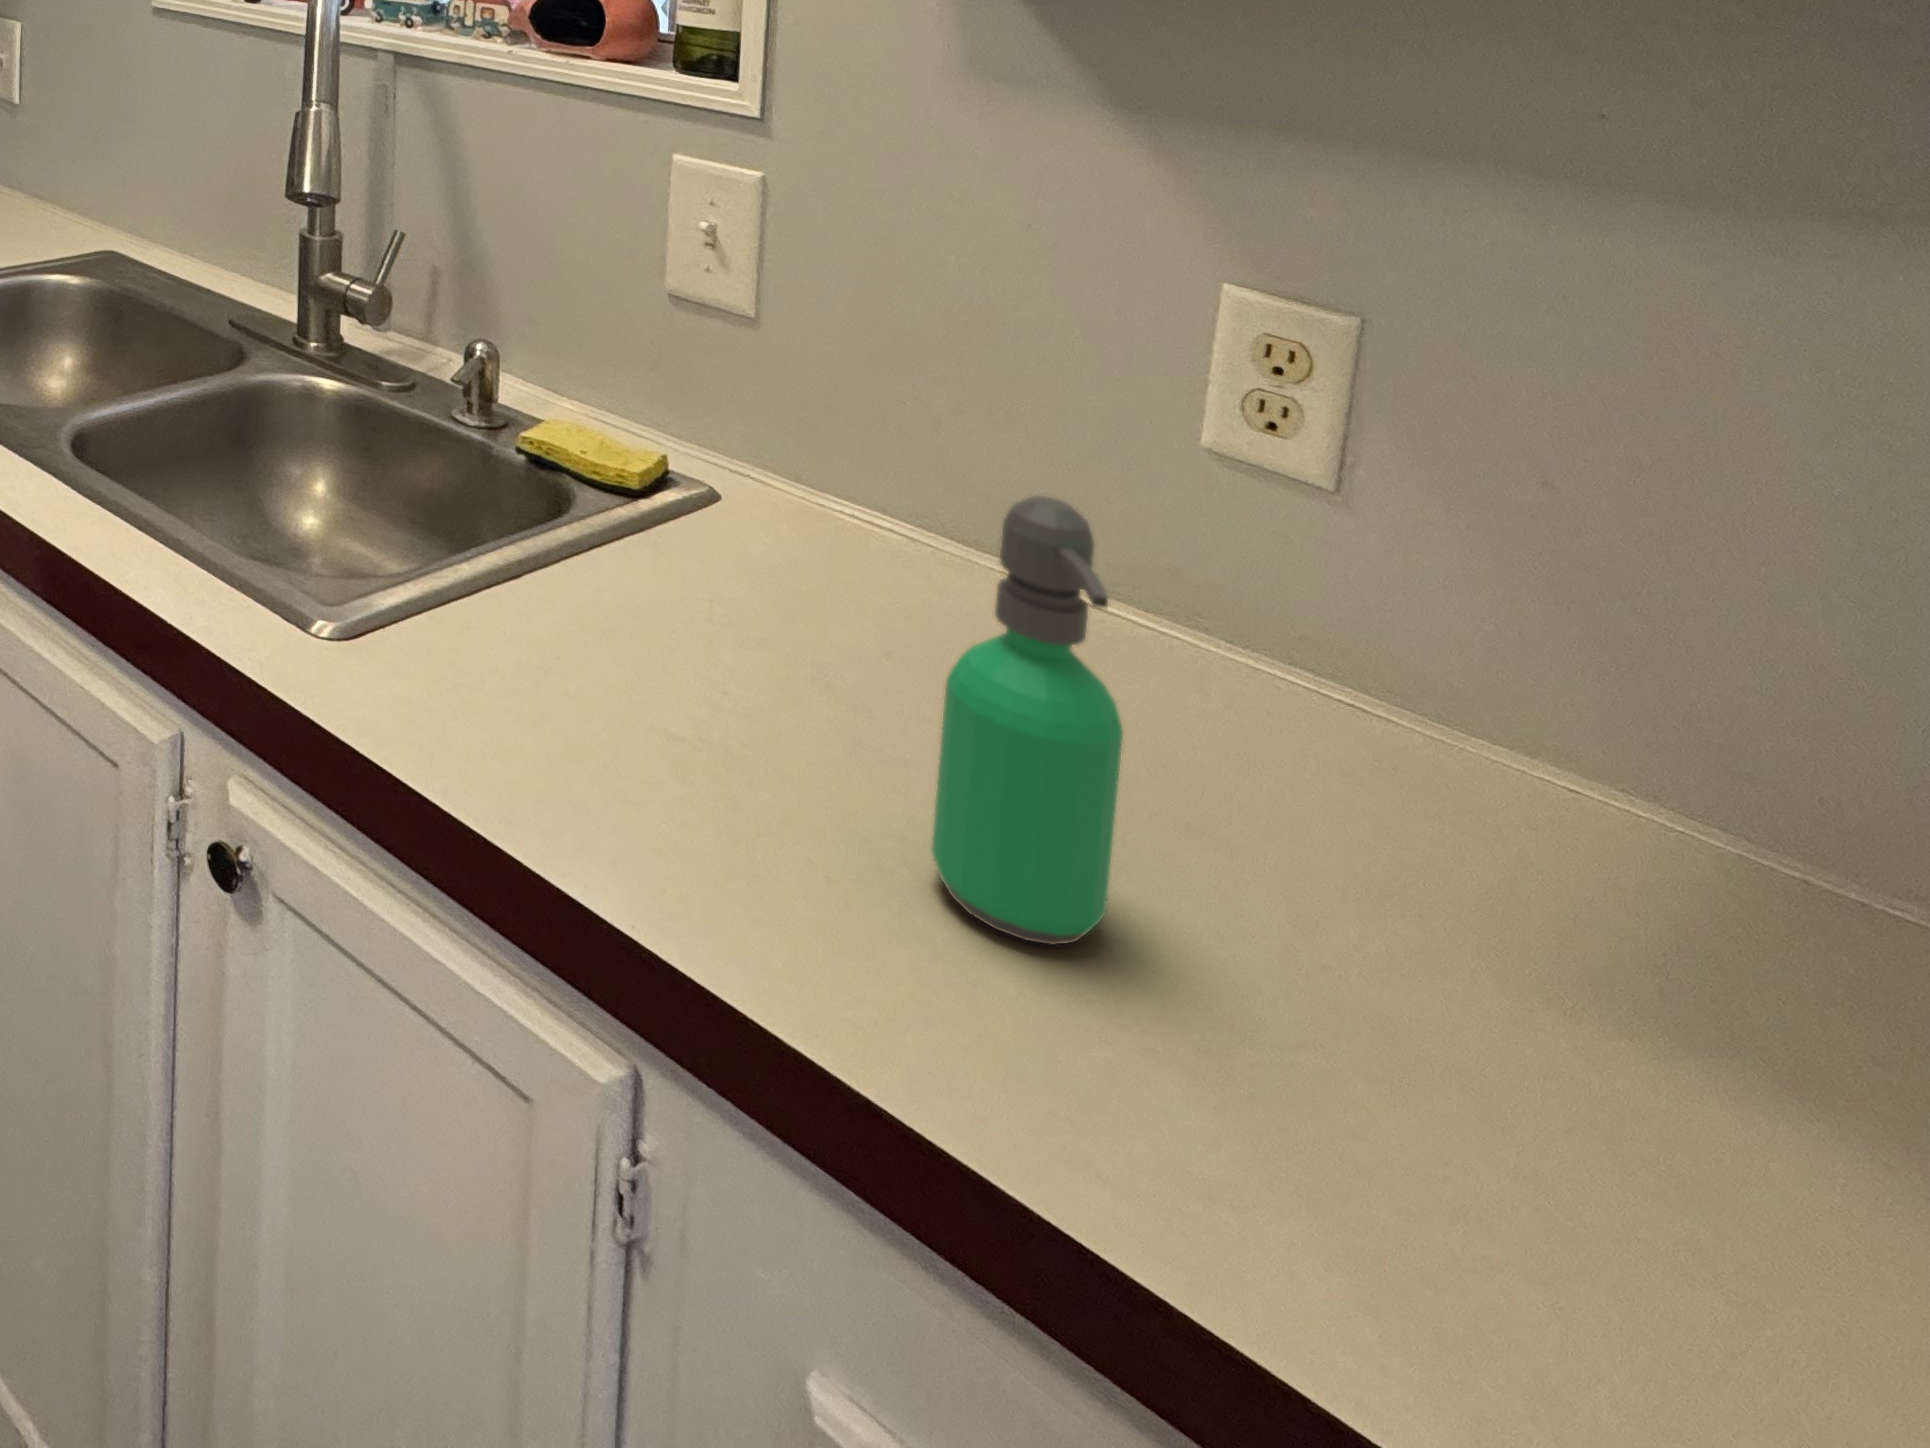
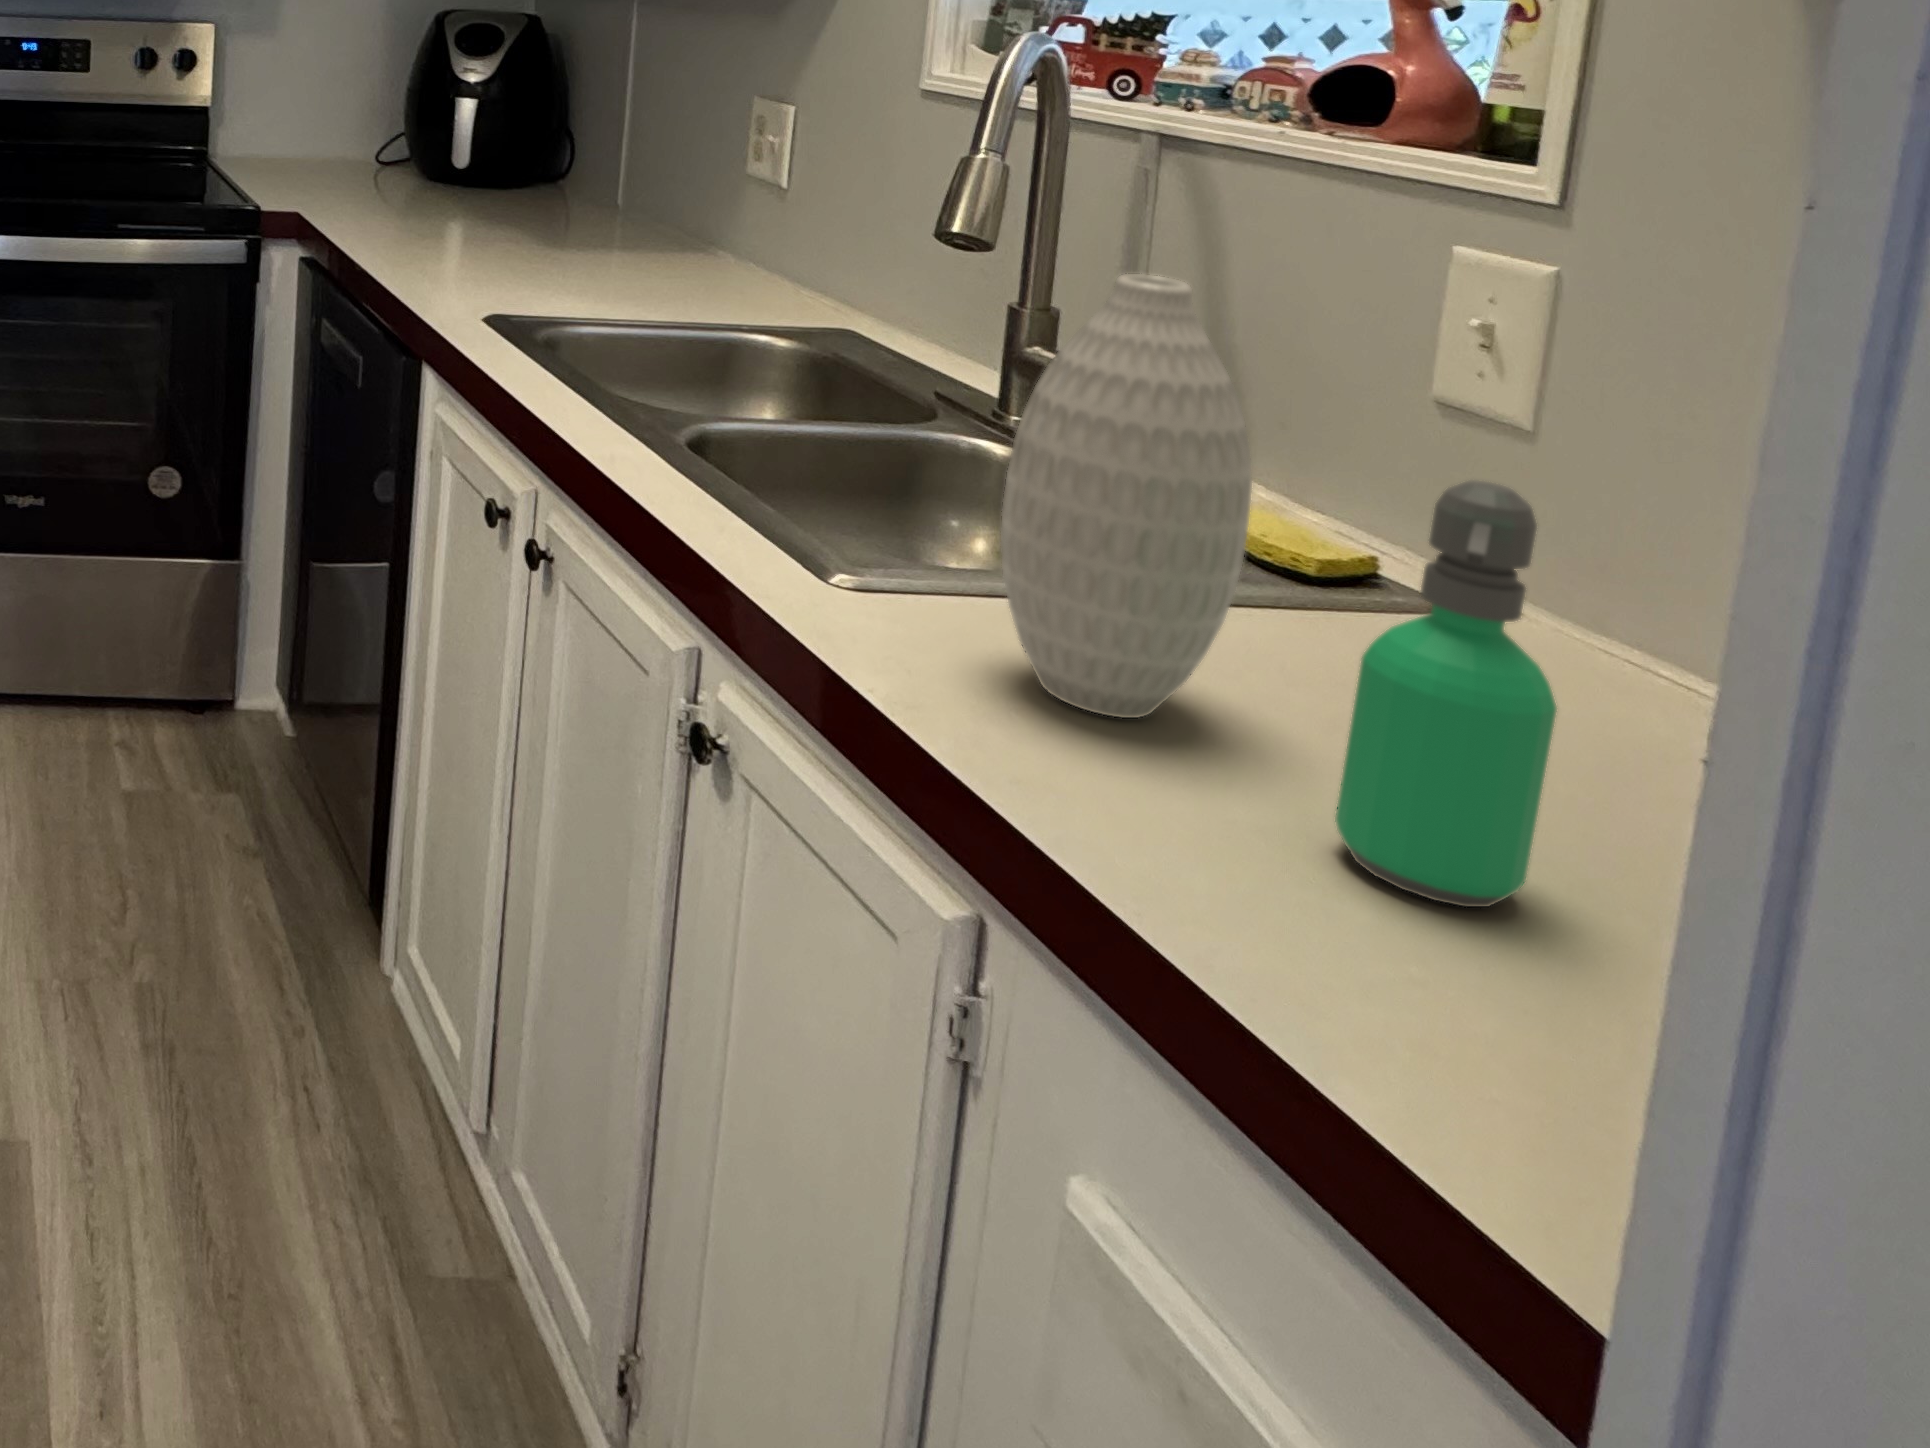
vase: none [535,282,764,766] -> present [1001,274,1252,718]

